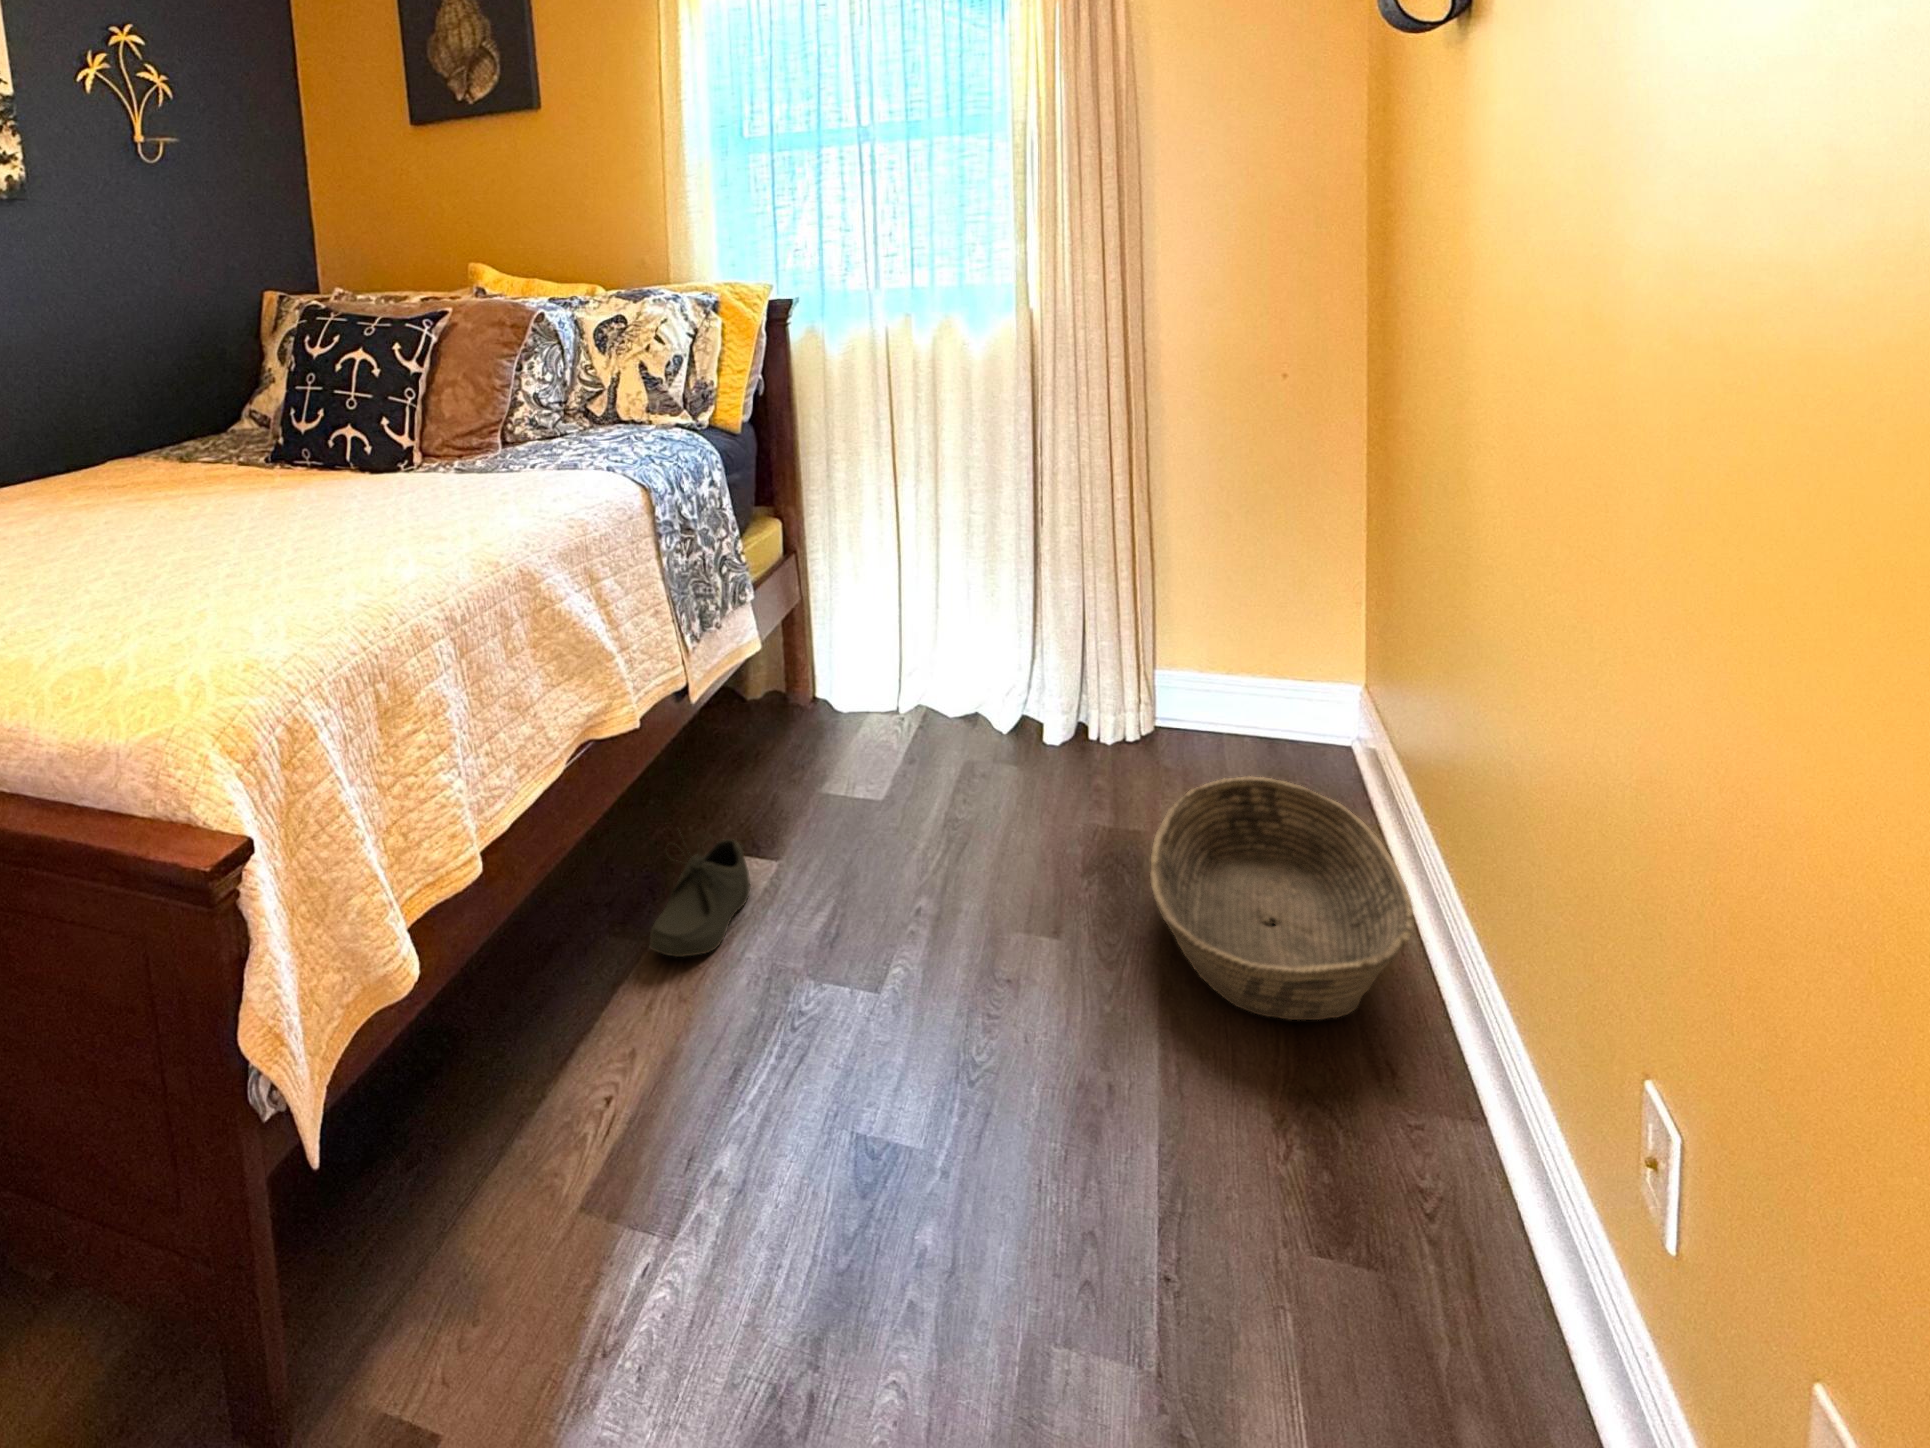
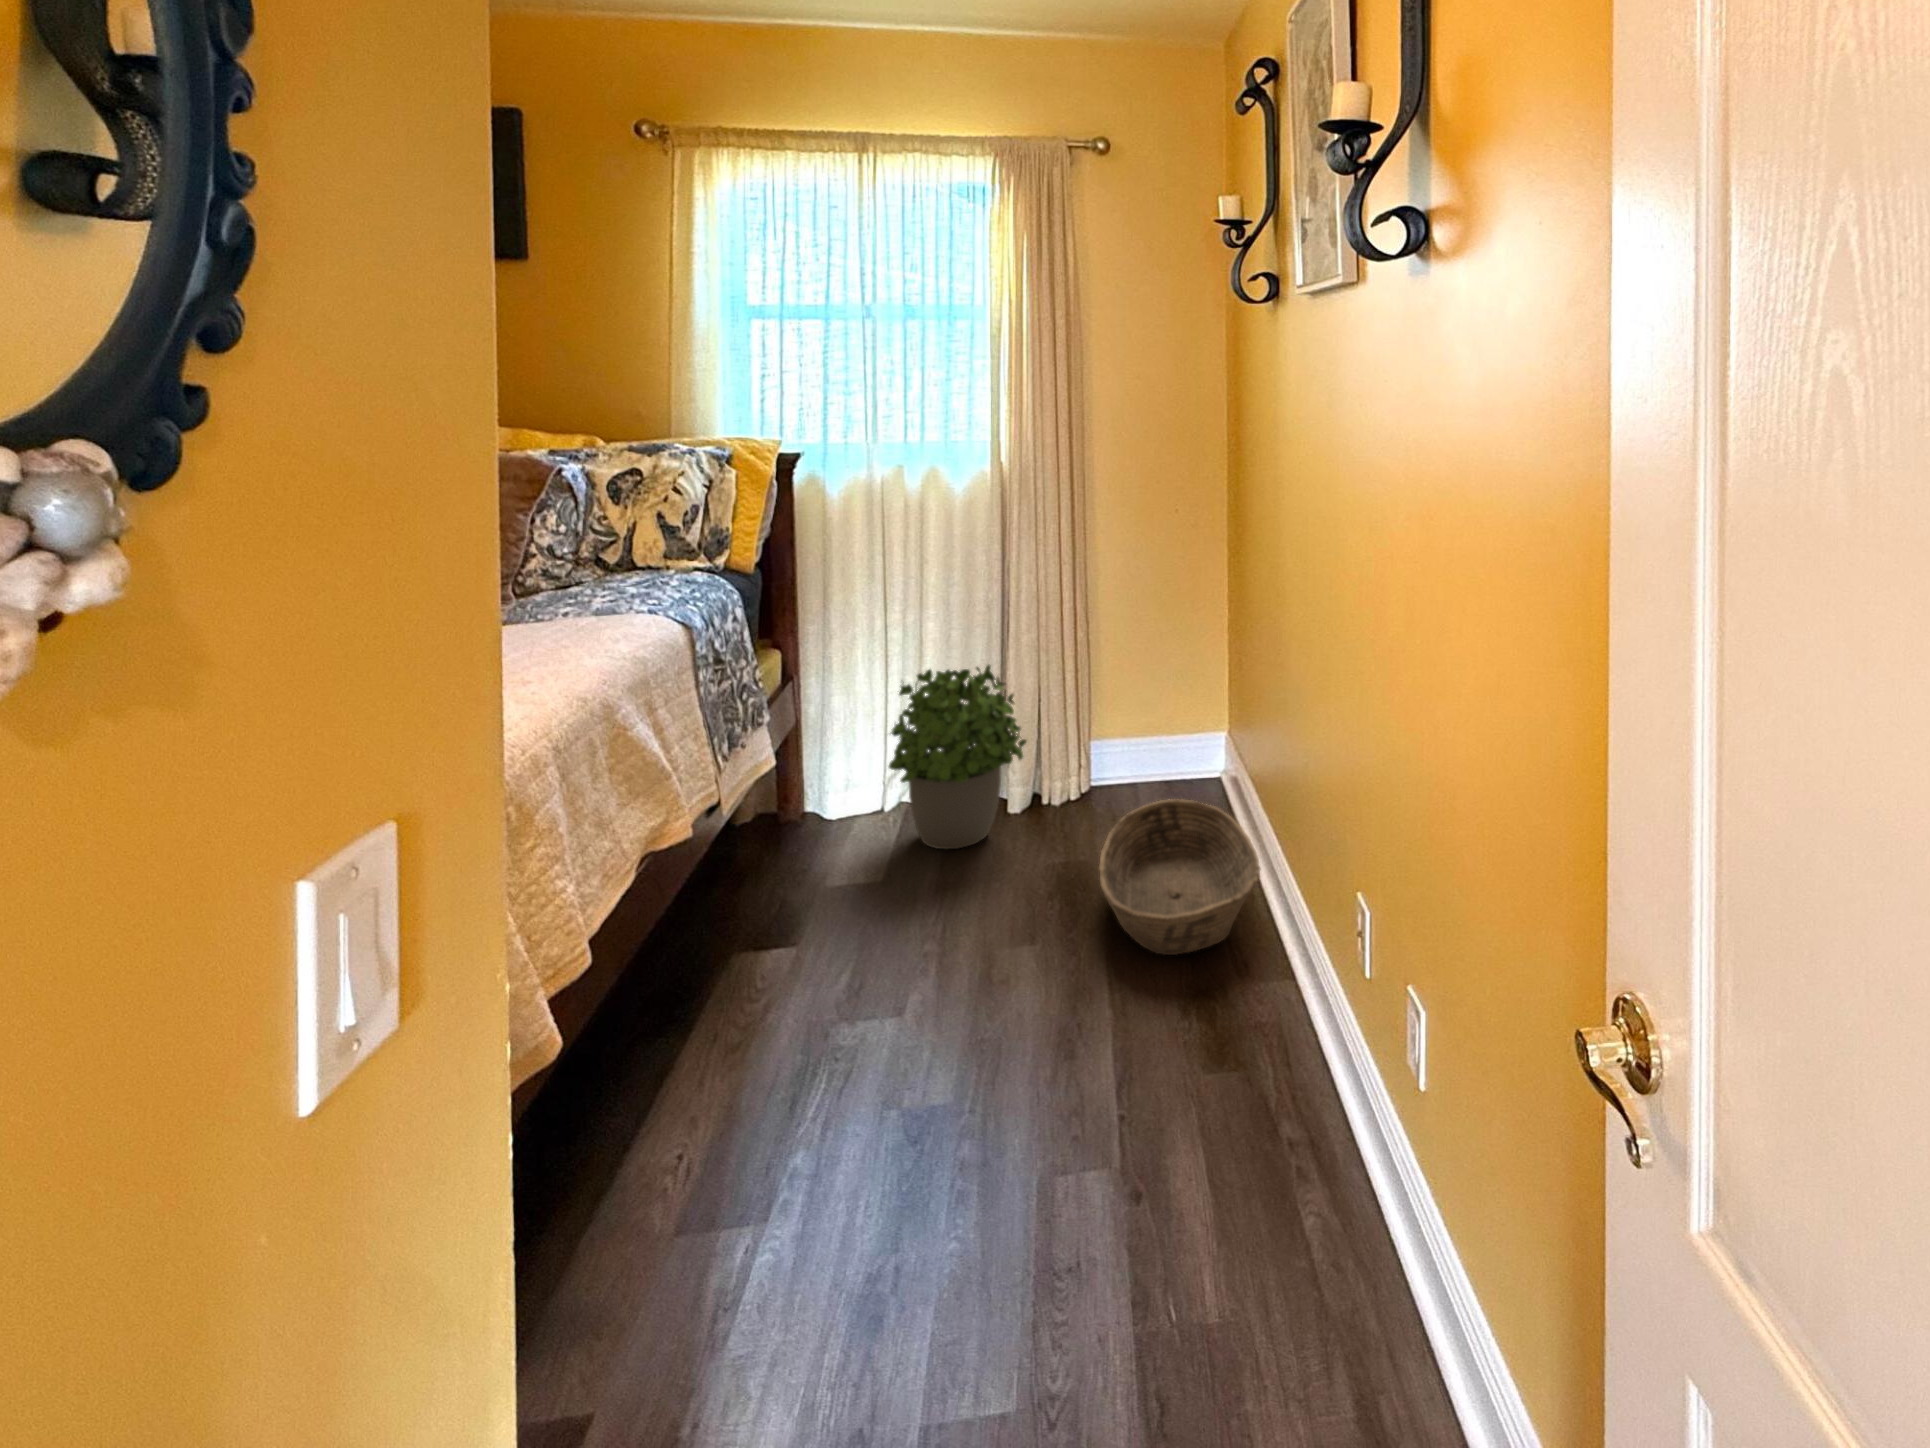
potted plant: none [889,559,1060,781] -> present [889,665,1027,849]
shoe: present [649,839,751,957] -> none [694,927,780,1036]

